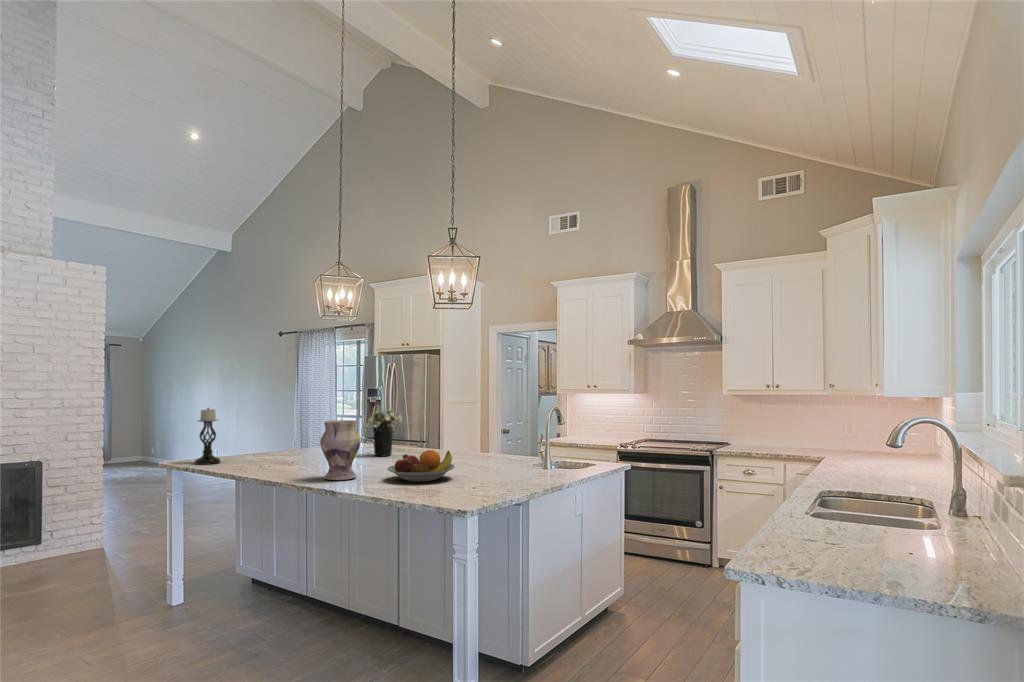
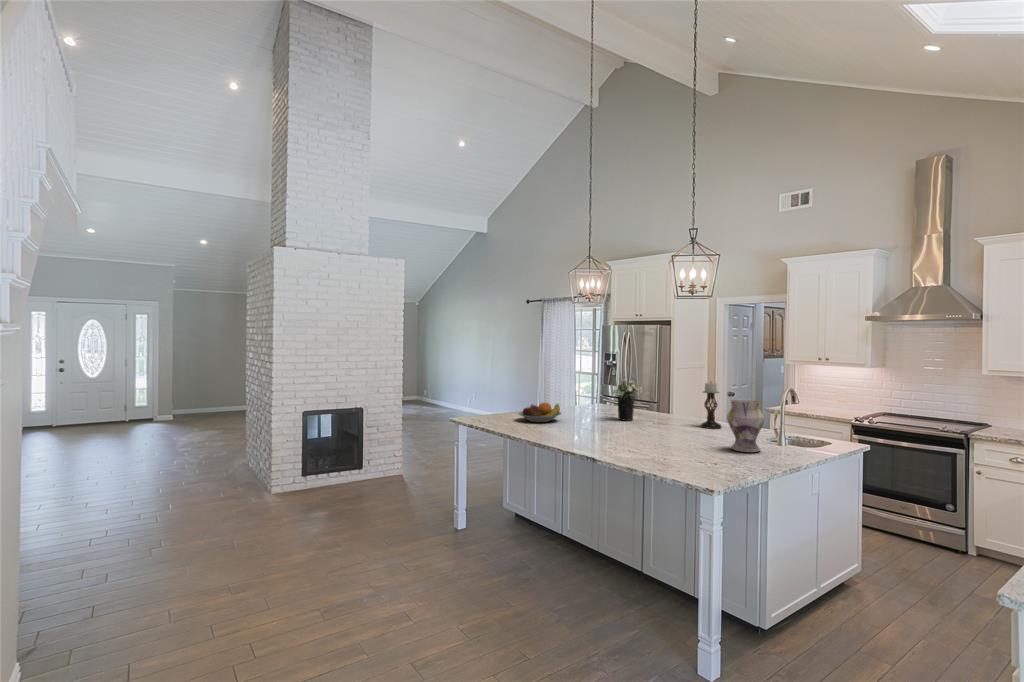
candle holder: present [194,408,220,465] -> present [701,381,721,429]
vase: present [320,420,361,480] -> present [727,399,764,452]
fruit bowl: present [388,450,455,482] -> present [519,403,561,422]

